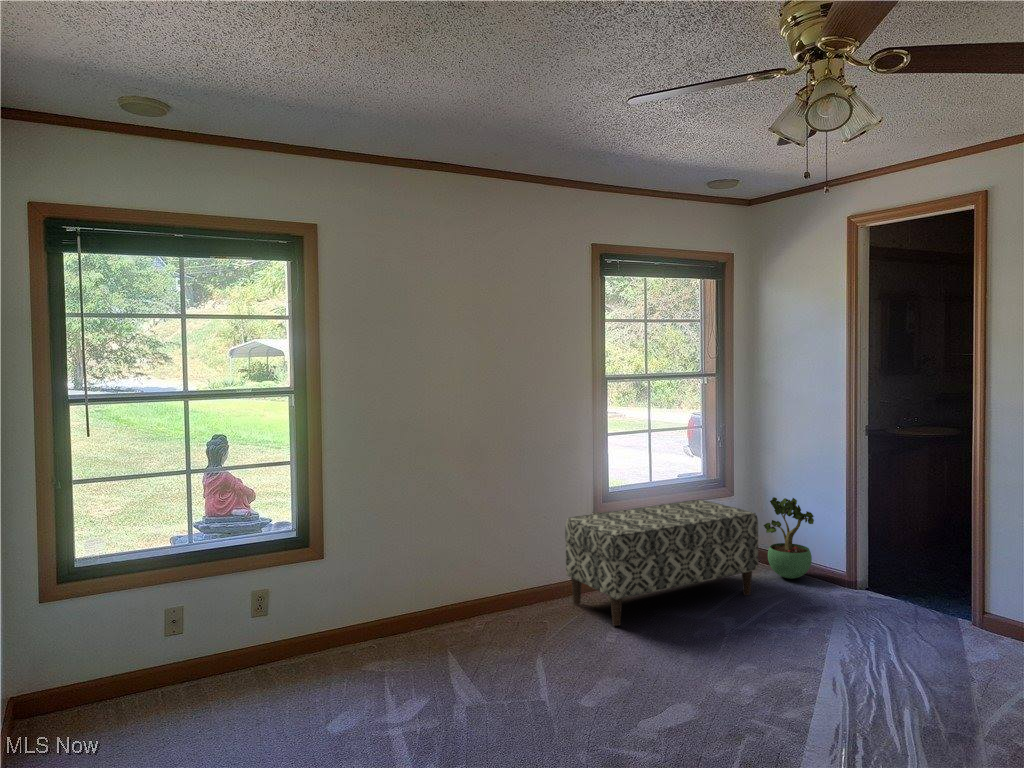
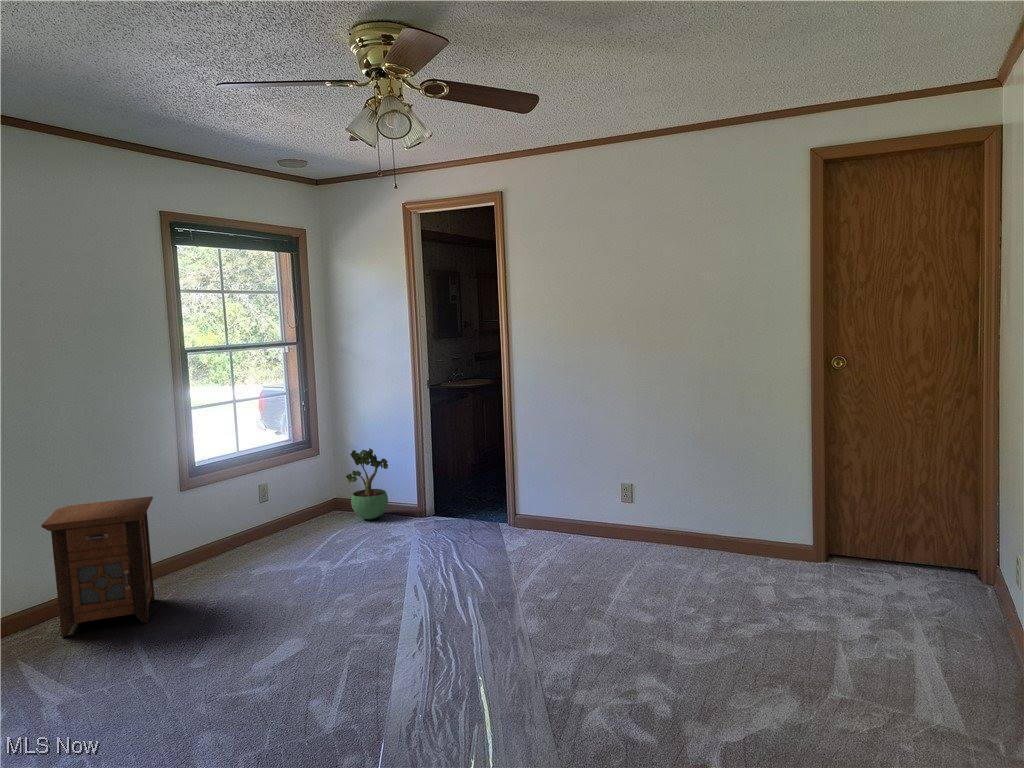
bench: present [565,499,758,626] -> none [154,461,345,590]
nightstand: none [466,517,563,645] -> present [41,496,155,637]

